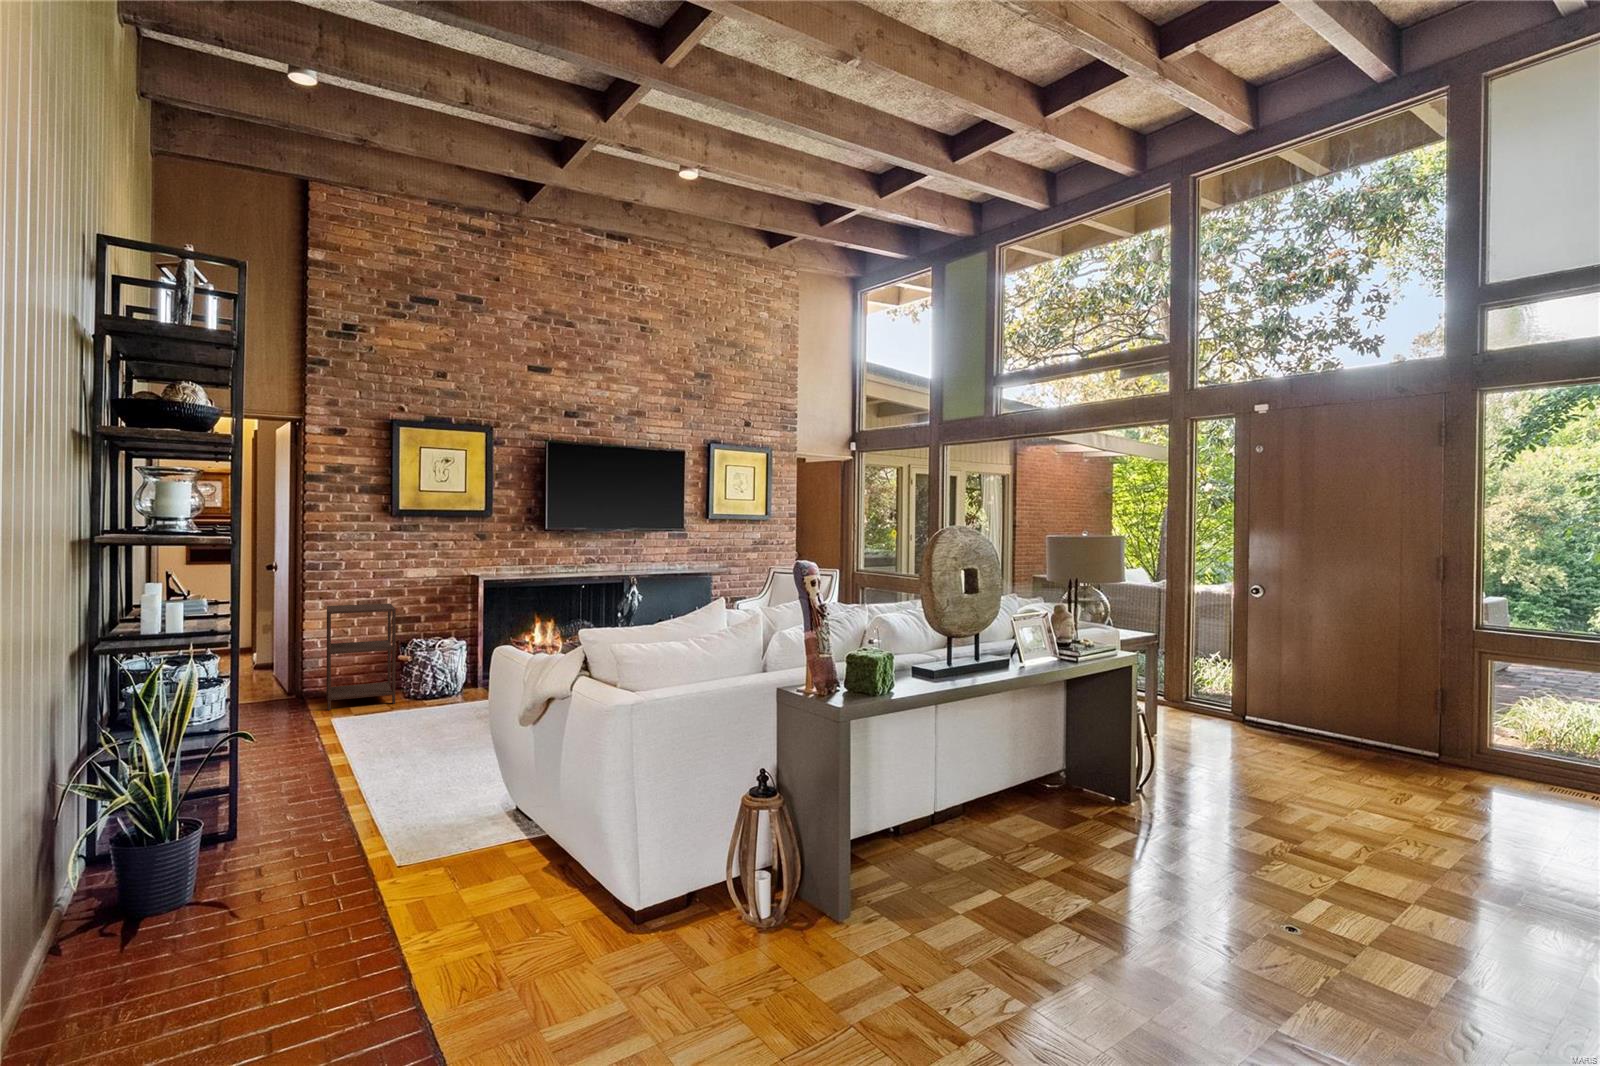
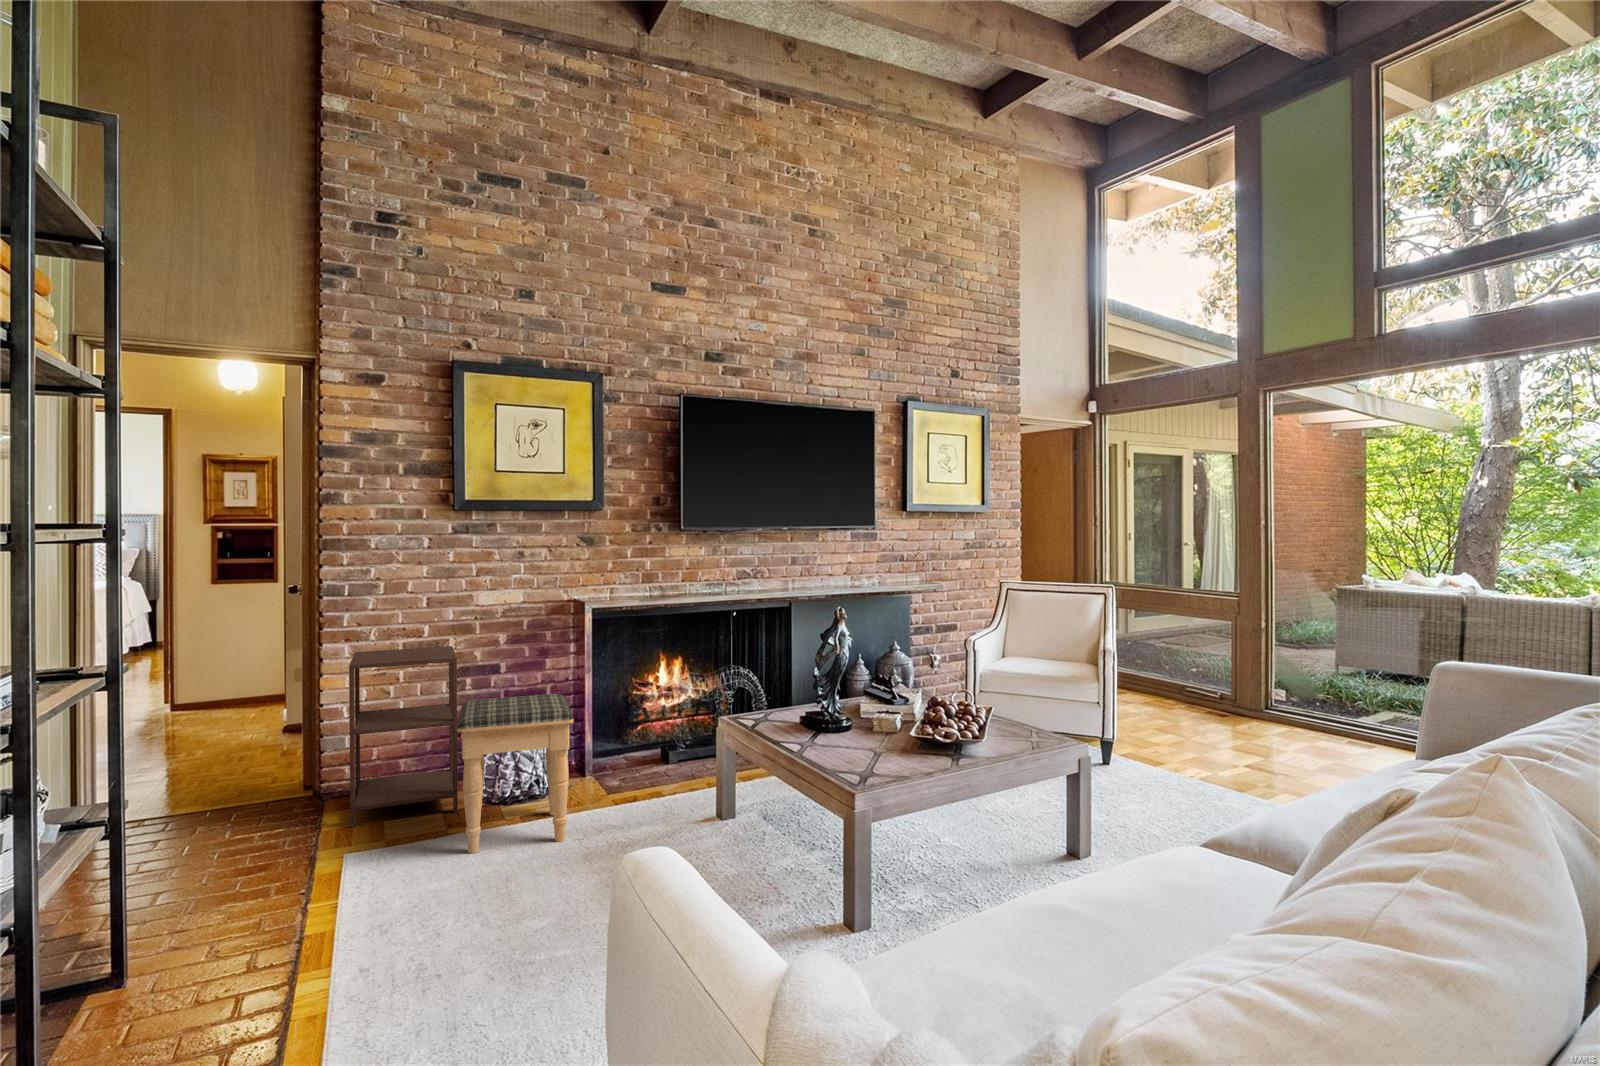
footstool: none [399,631,469,719] -> present [457,694,574,853]

